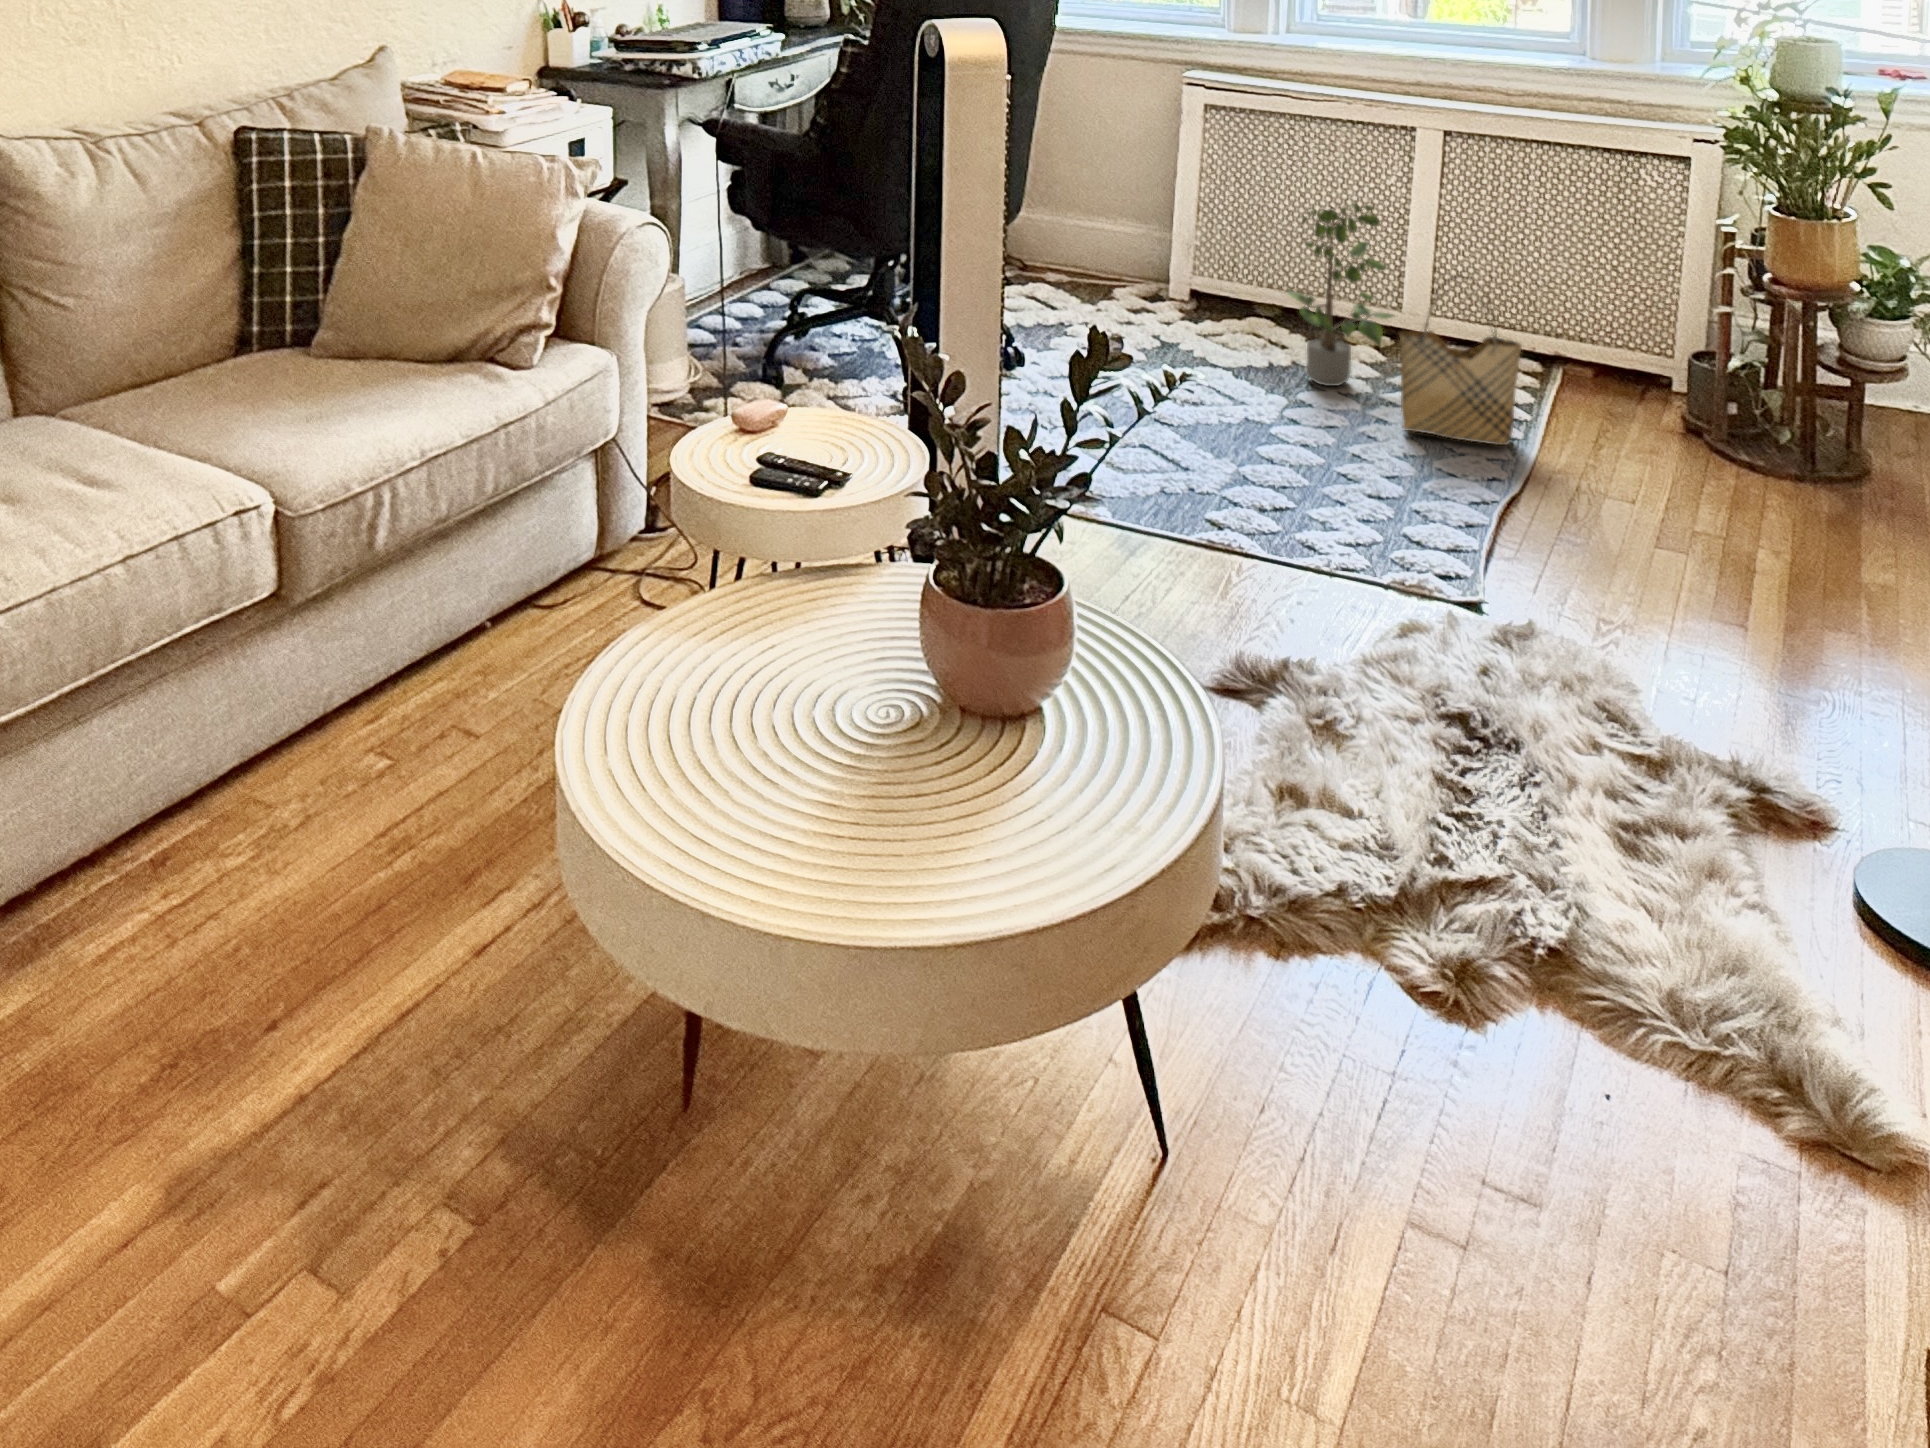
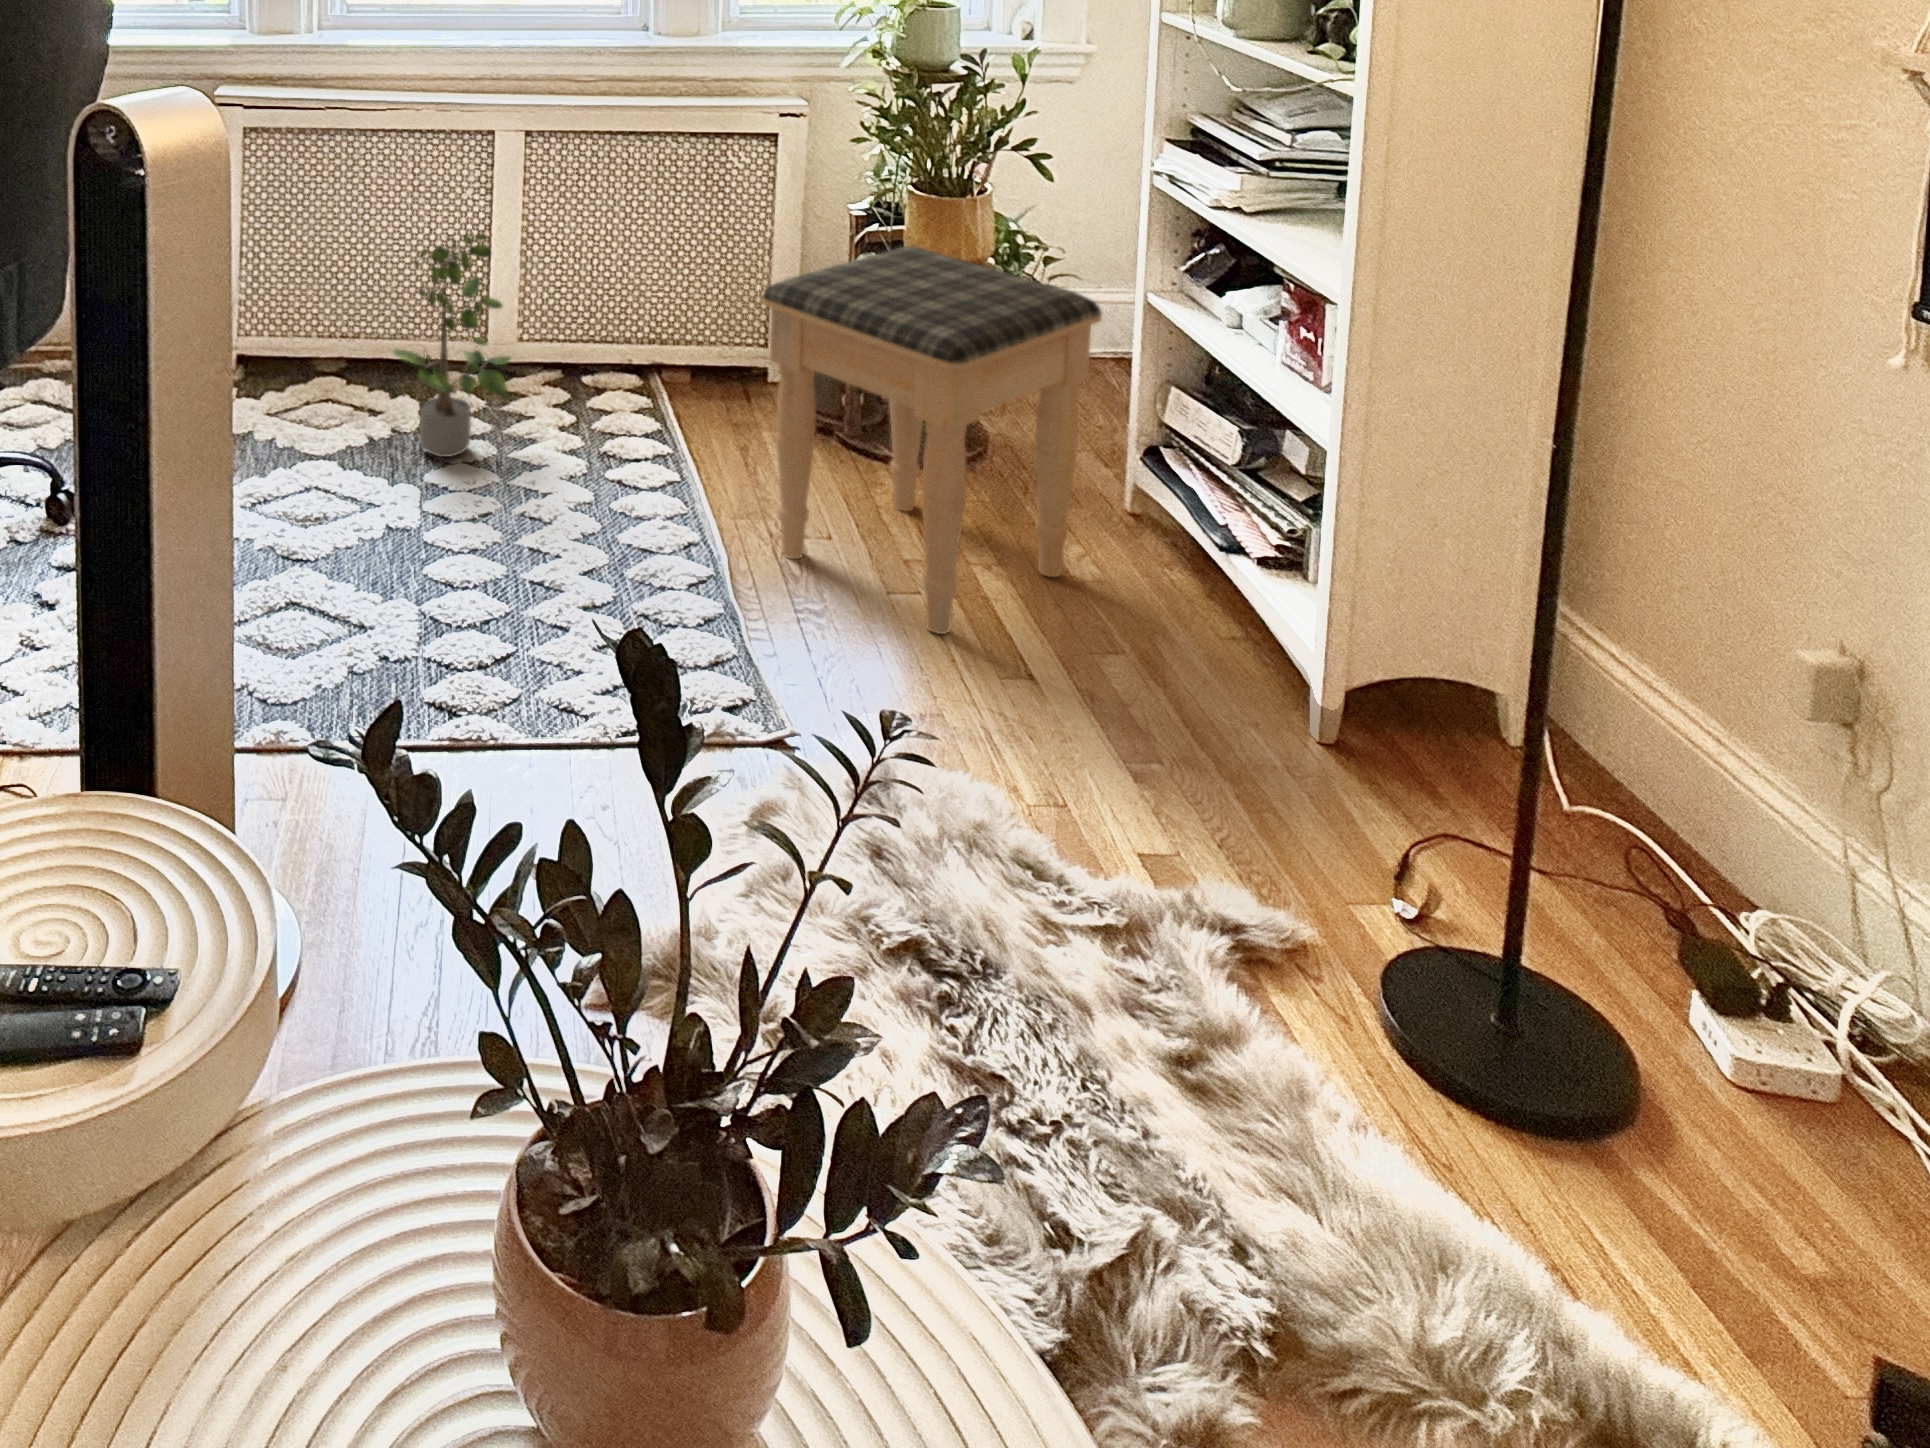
footstool: none [1561,255,1888,578] -> present [762,246,1102,634]
woven basket: present [1399,276,1522,445] -> none [551,306,683,502]

